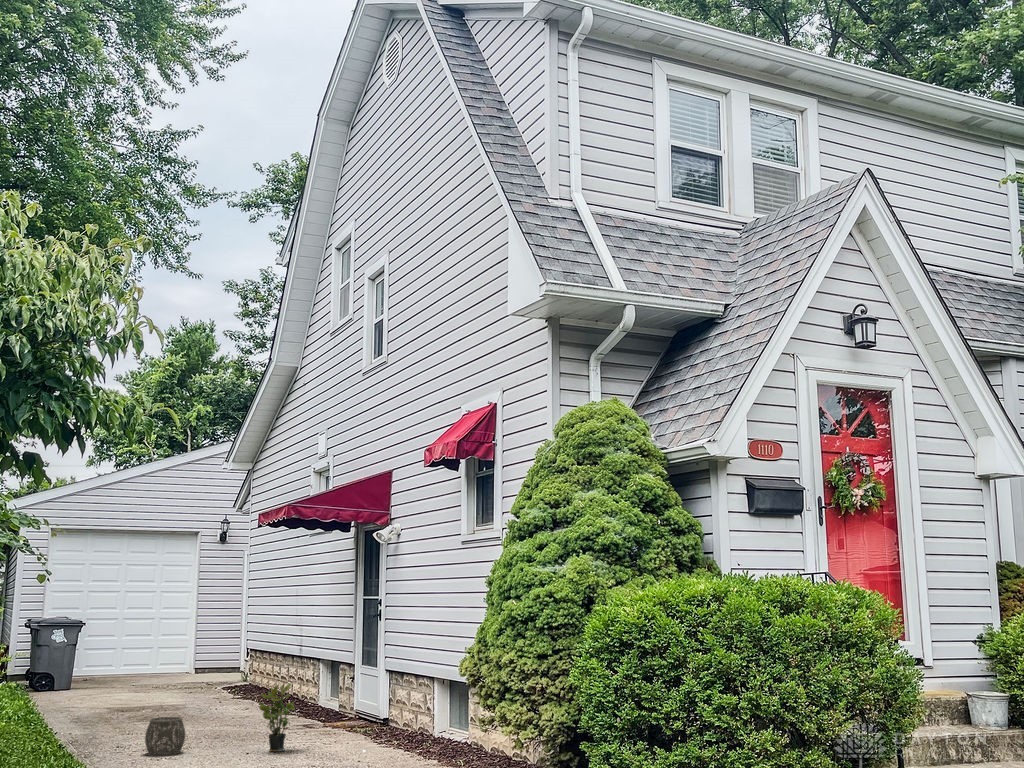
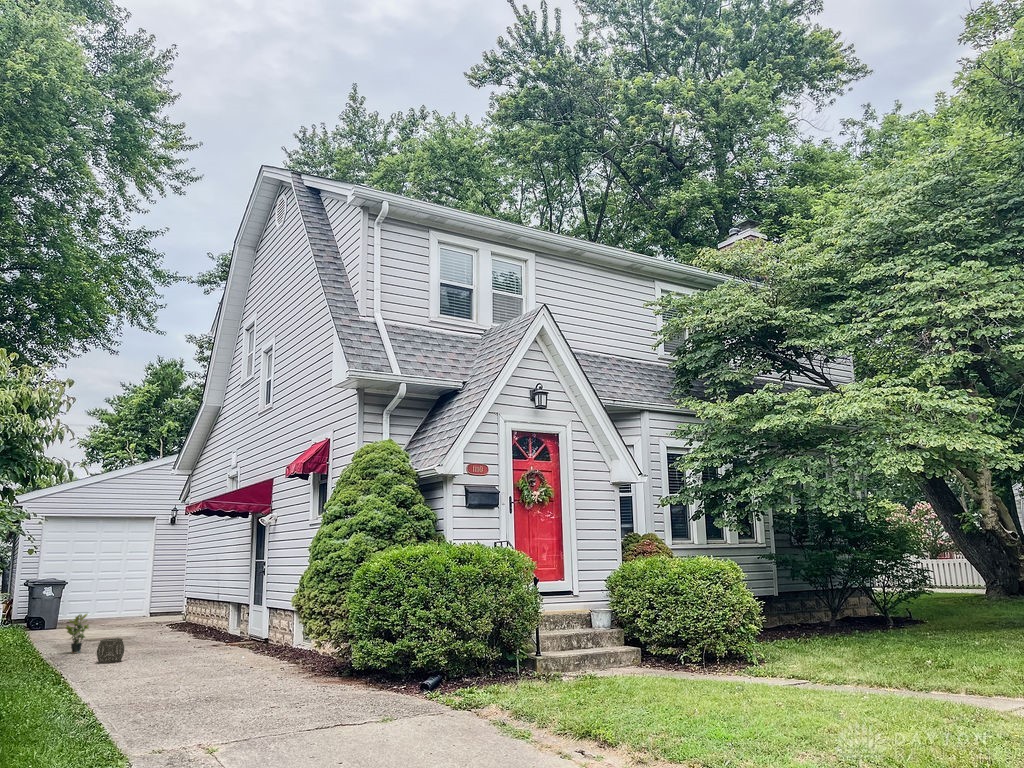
potted plant: present [259,683,295,752] -> present [66,614,88,654]

